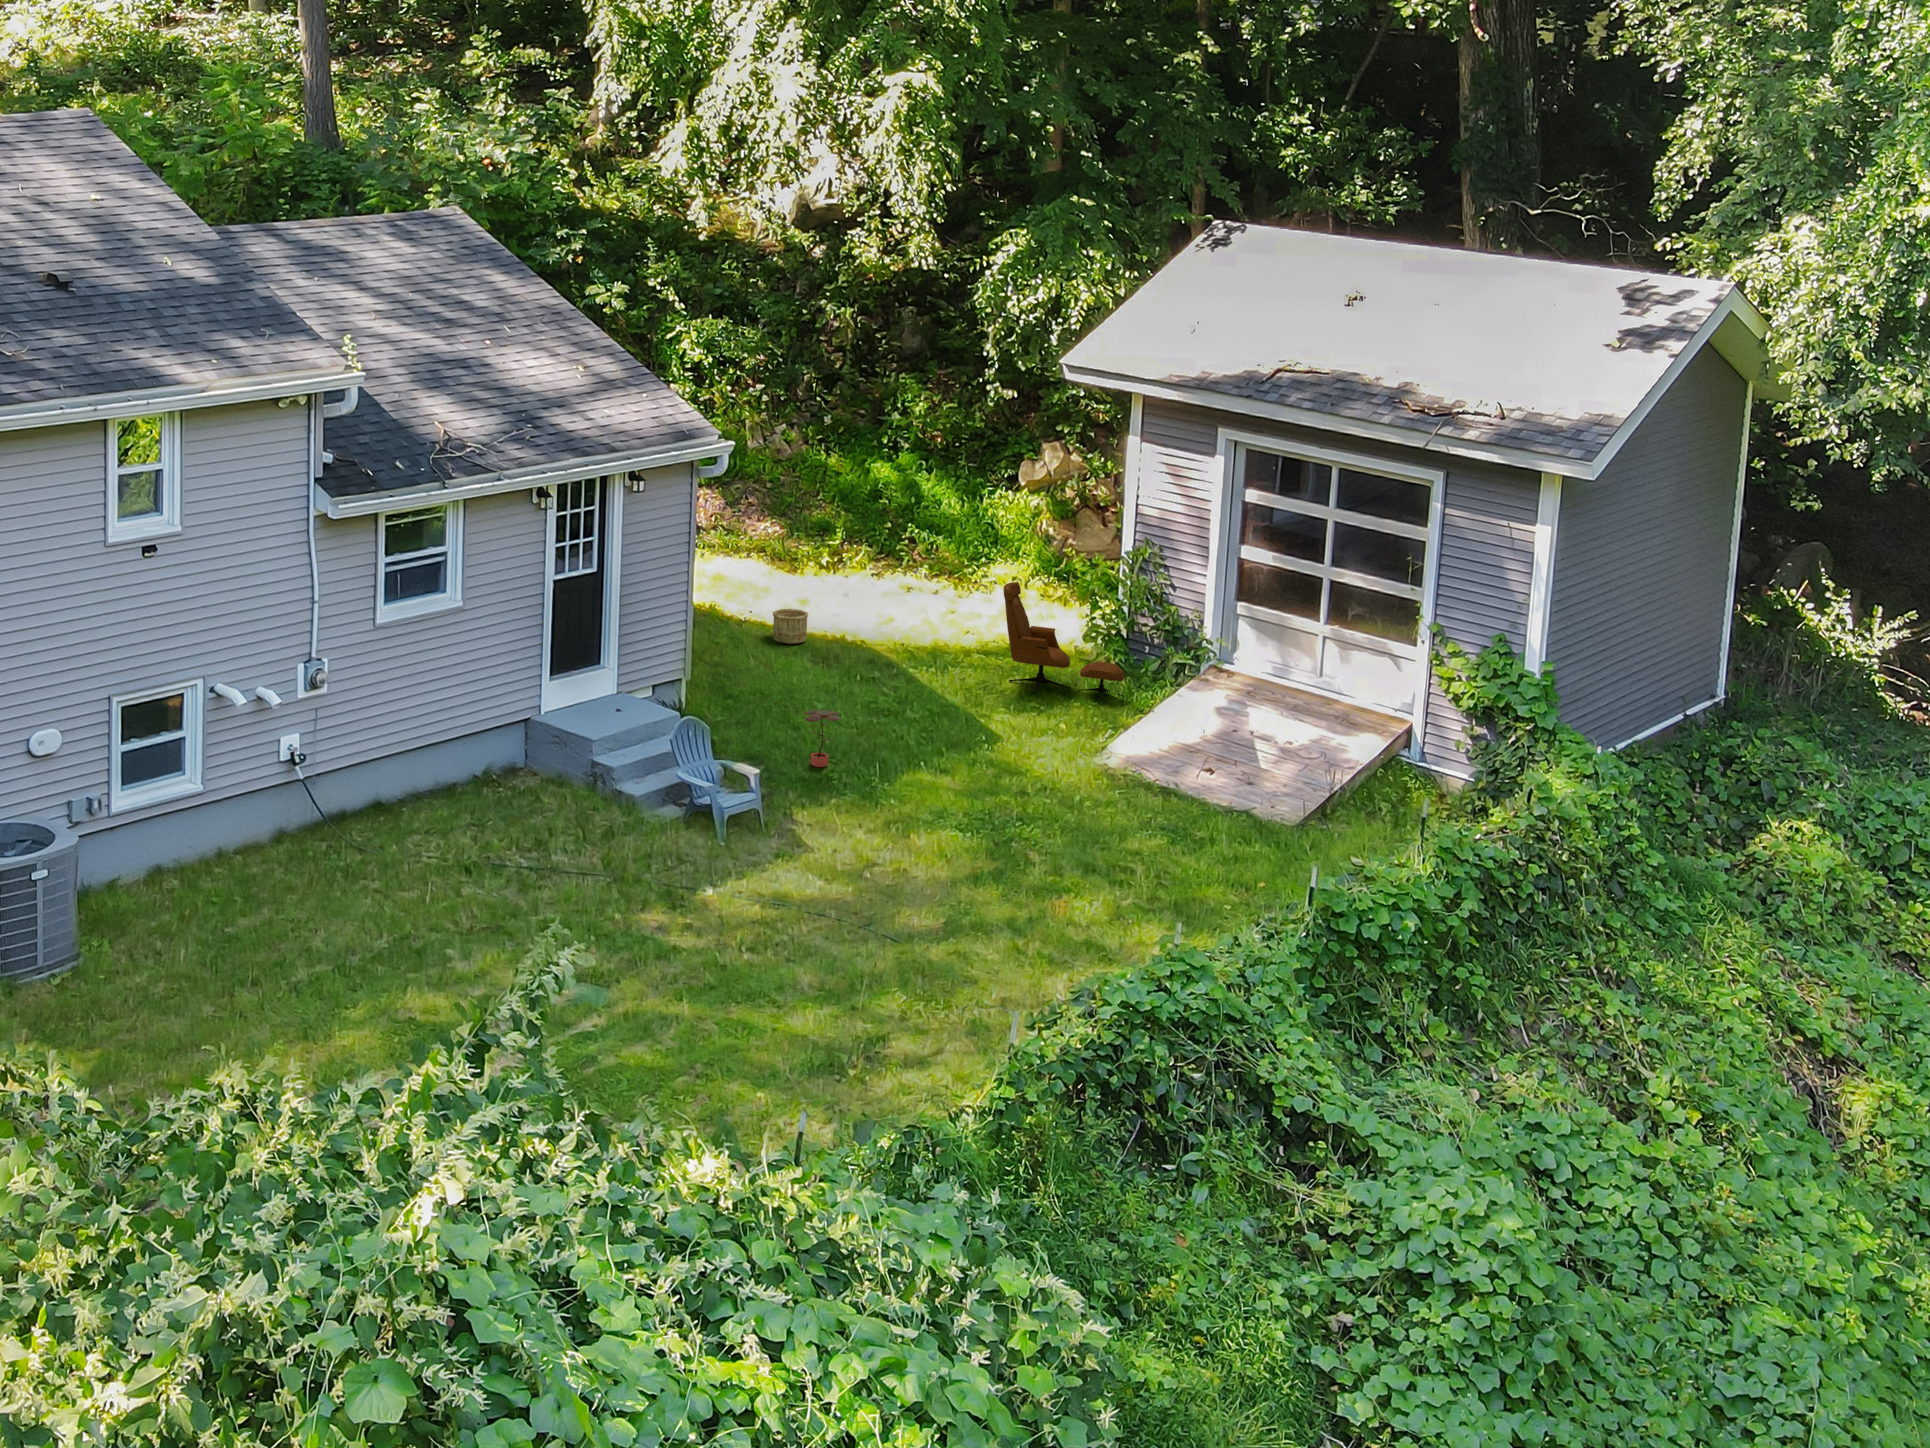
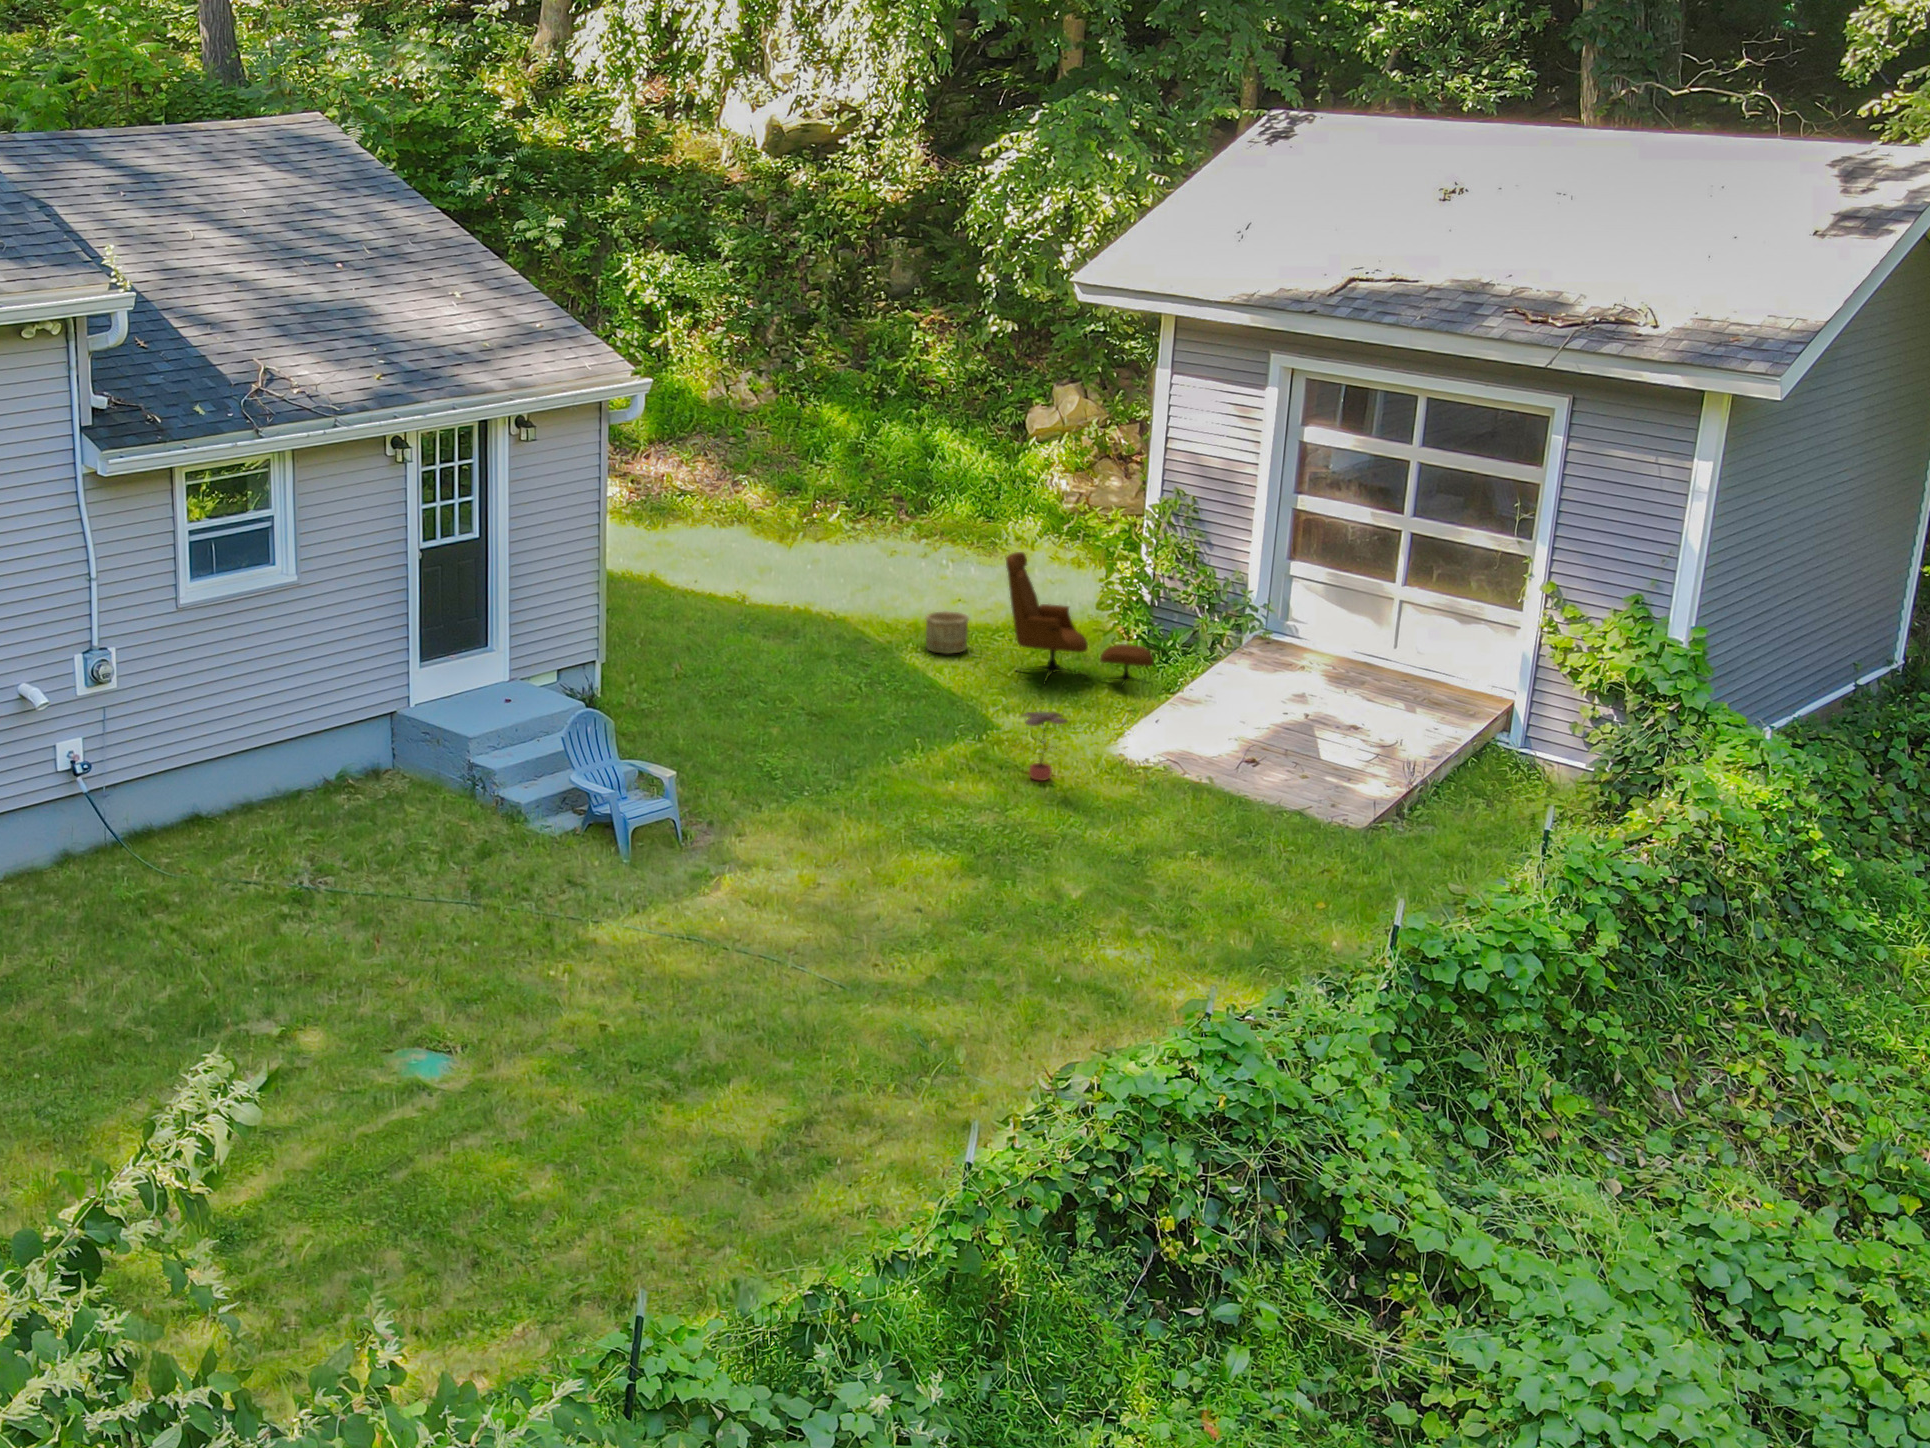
wooden bucket: present [773,609,808,644] -> present [926,611,969,653]
potted plant: present [803,710,841,767] -> present [1022,712,1067,781]

